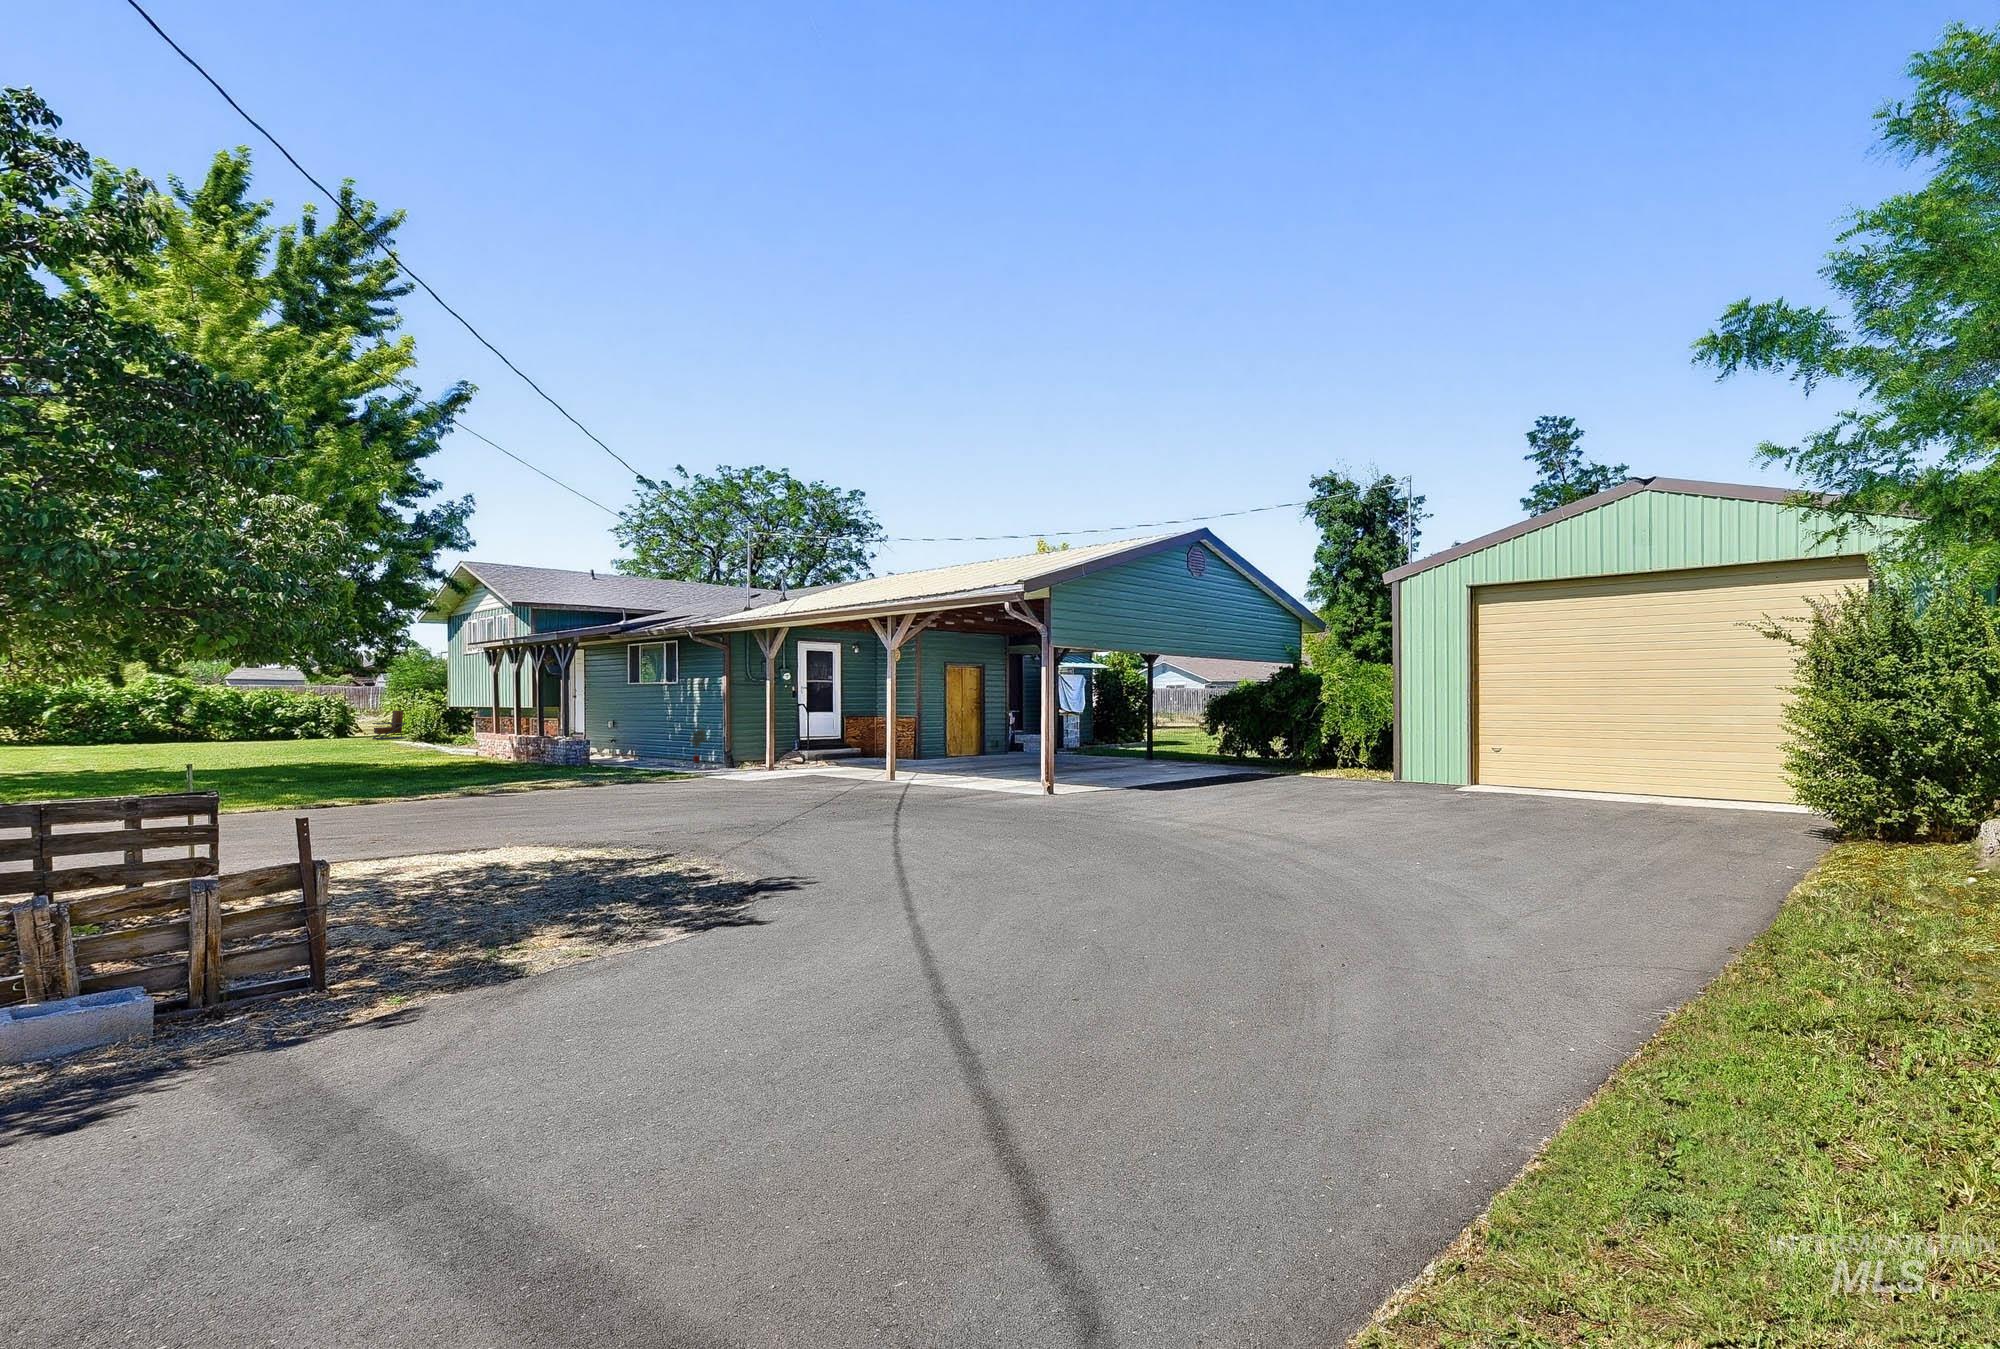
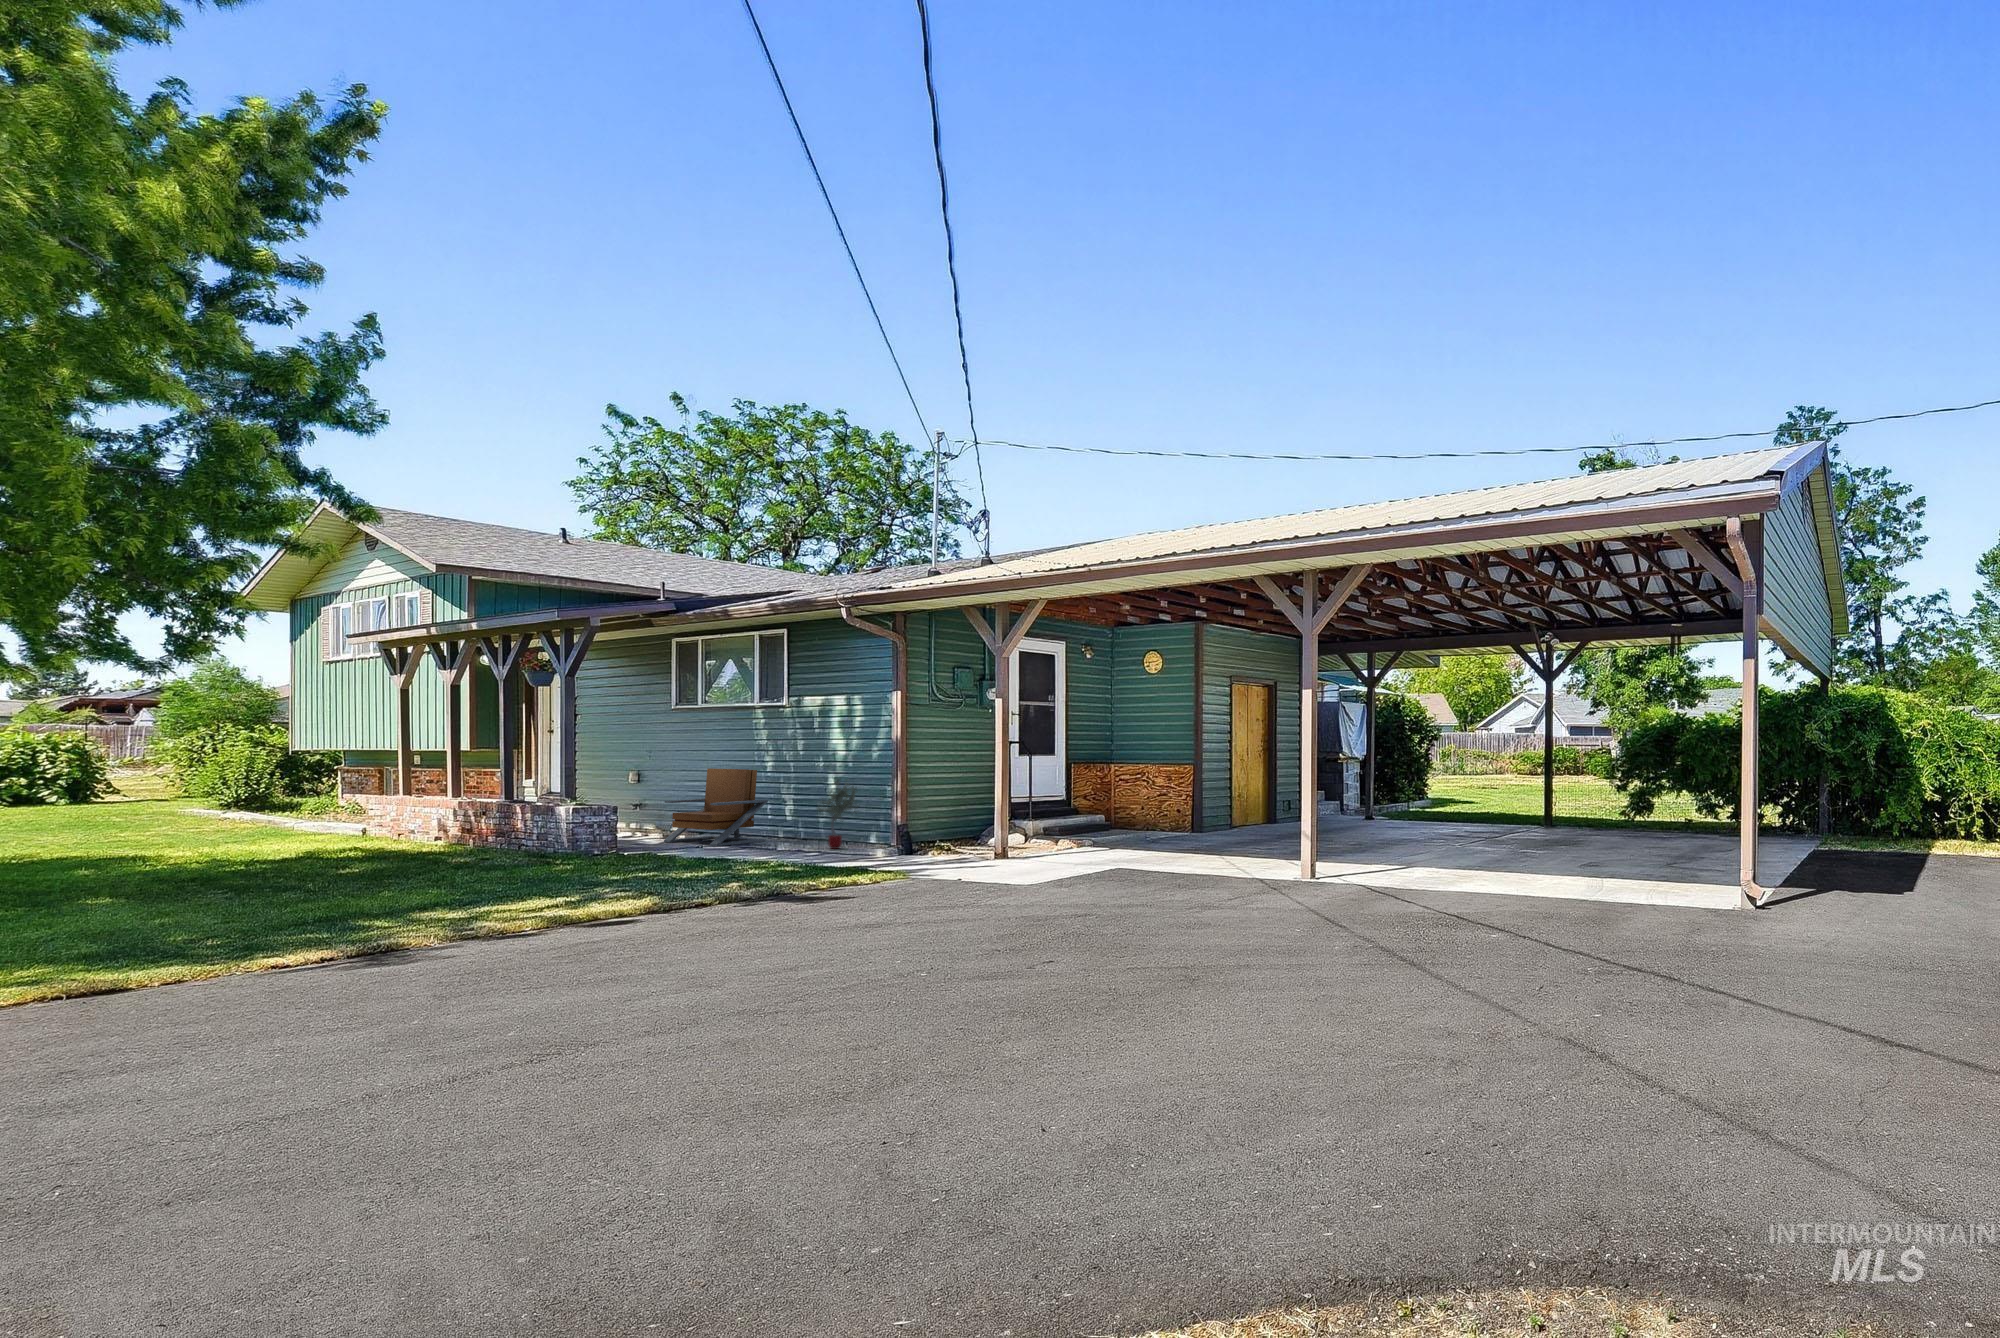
lounge chair: present [372,711,406,740] -> present [664,768,768,846]

